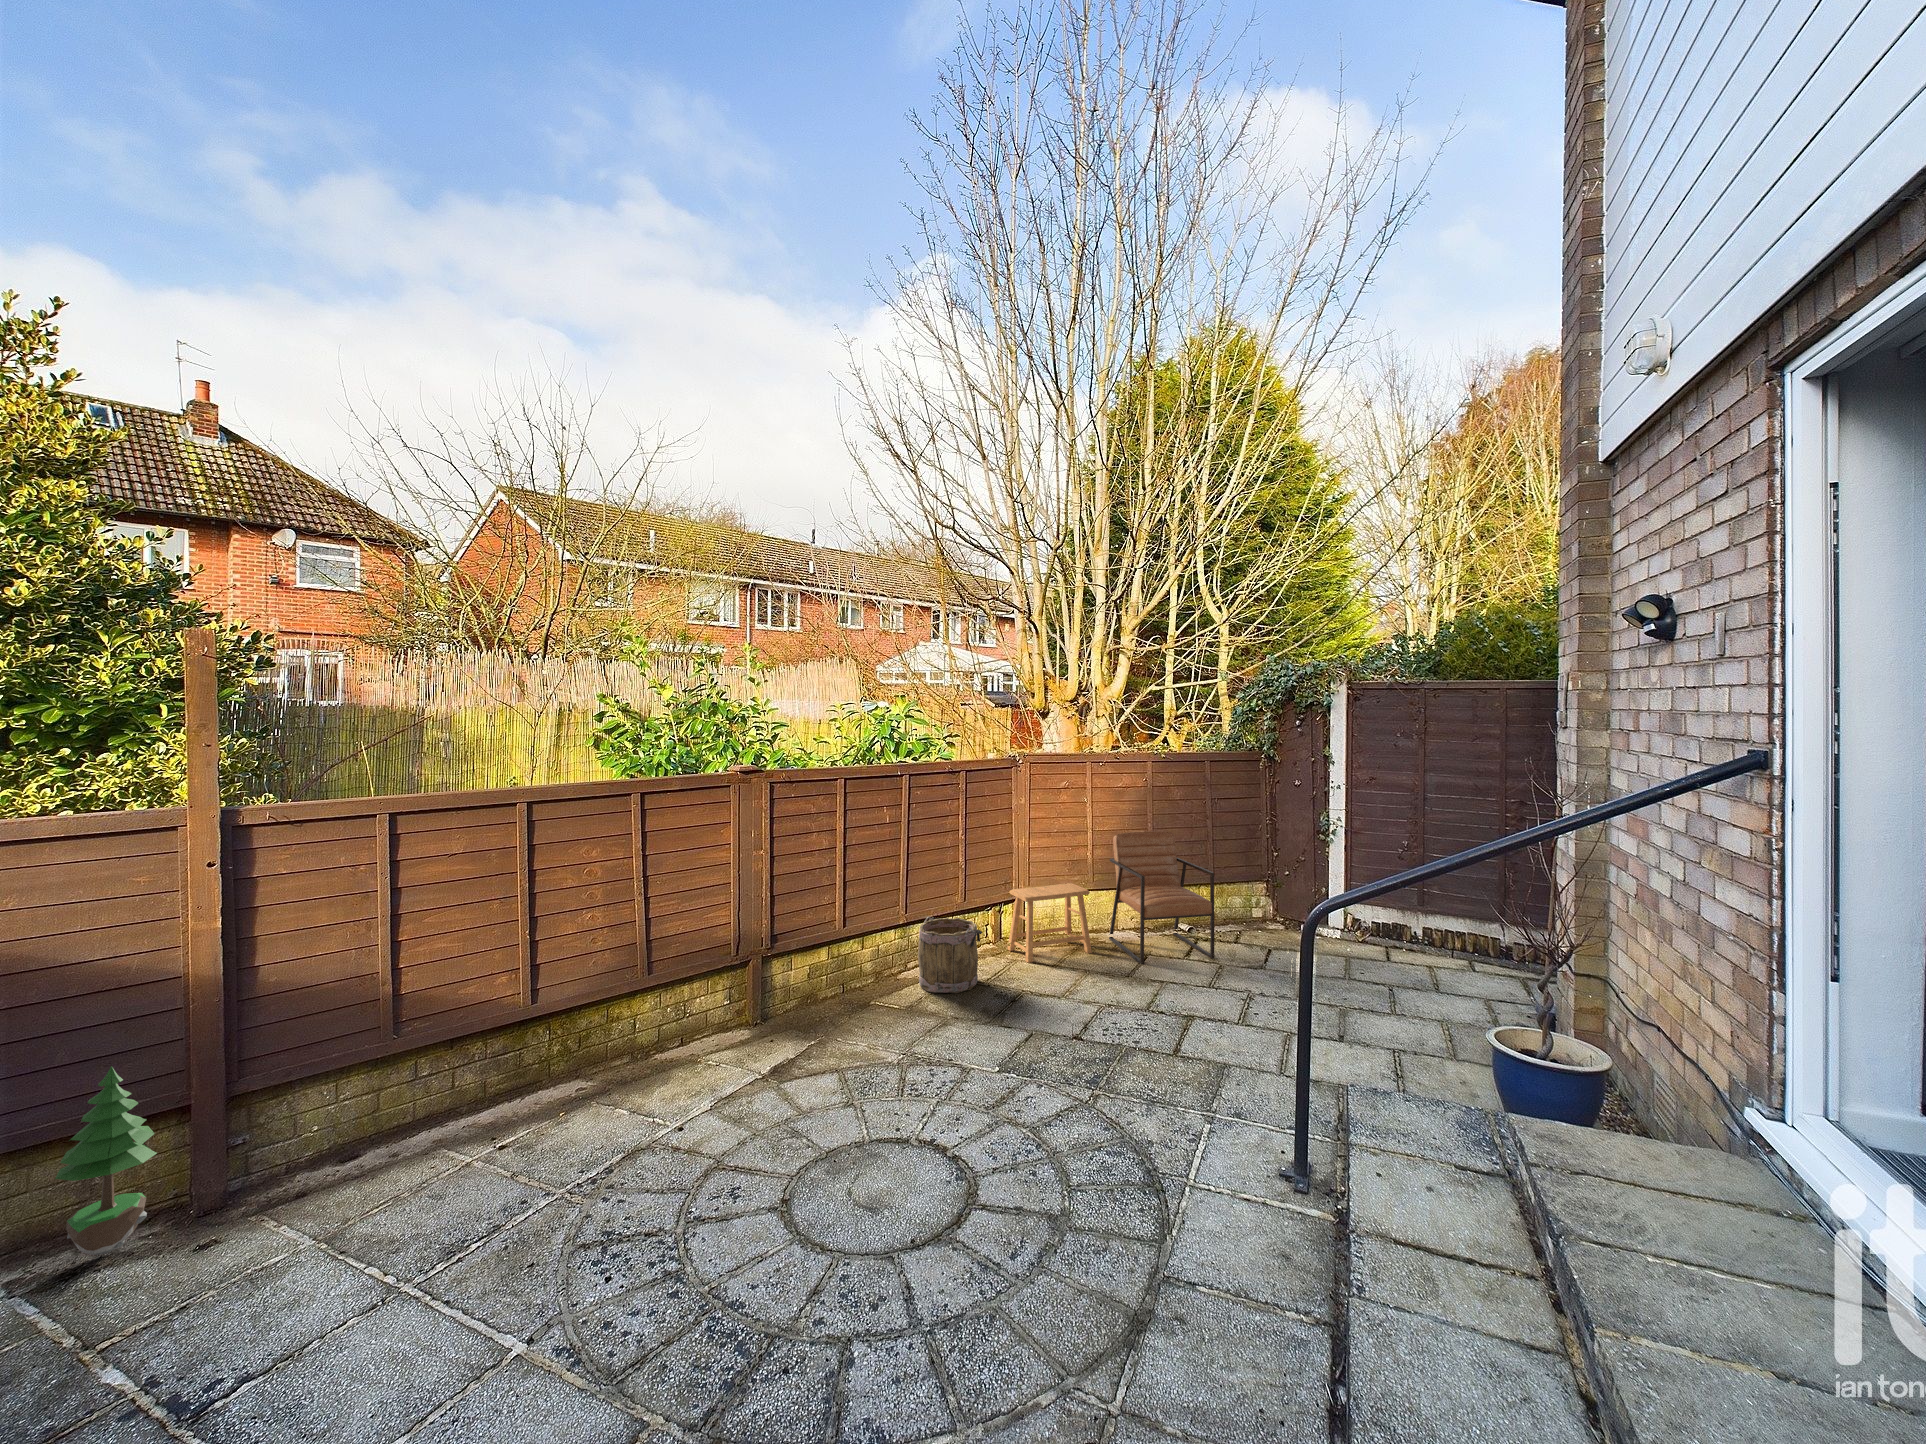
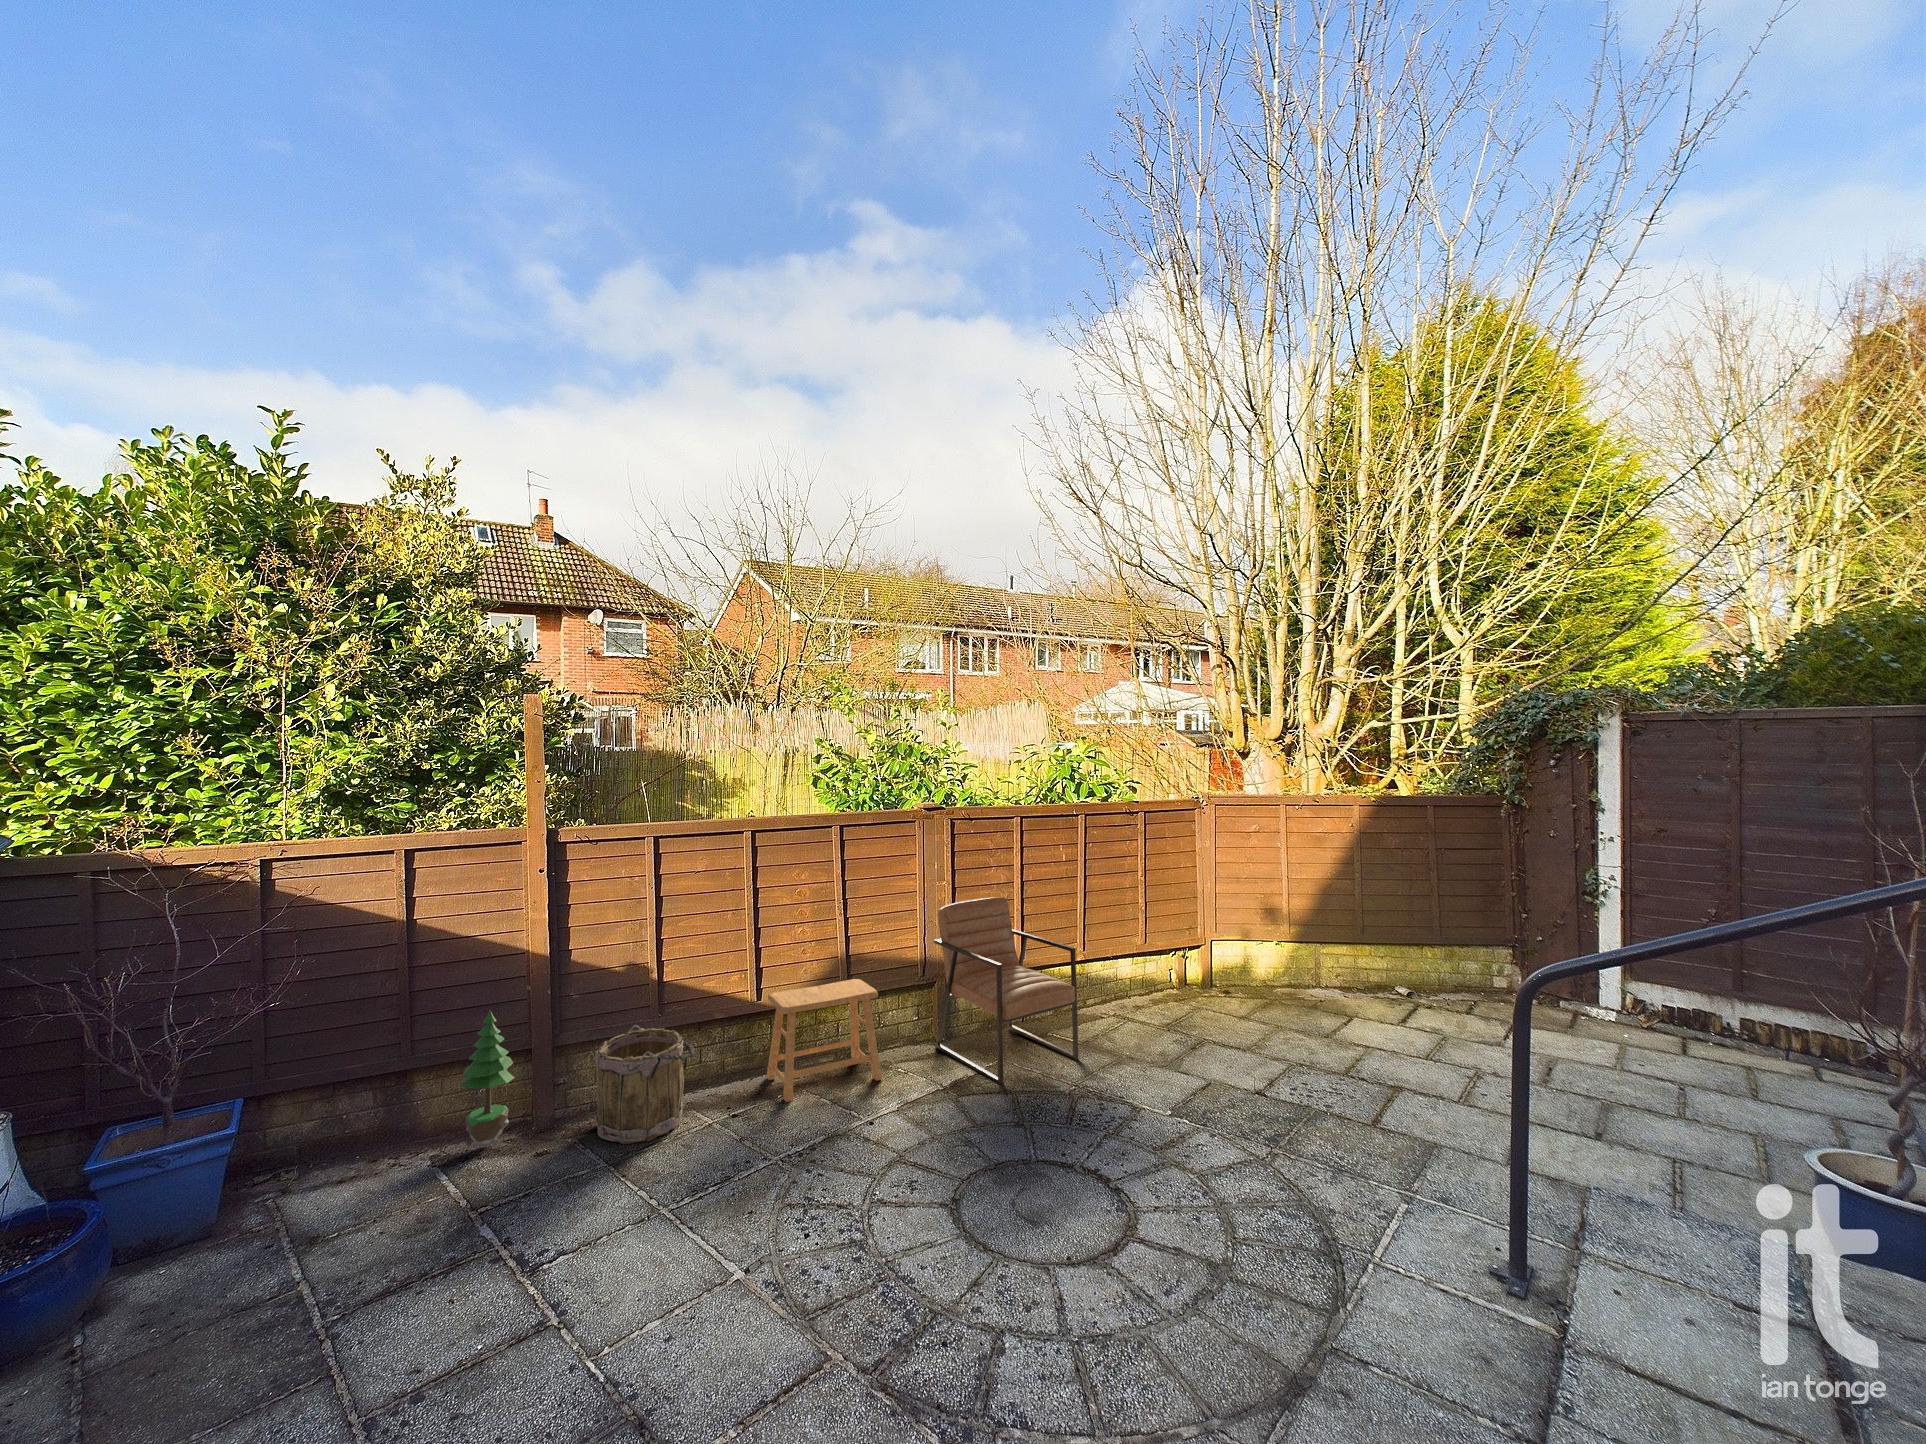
chair: present [1109,831,1214,964] -> present [934,897,1078,1084]
stool: present [1008,883,1092,963] -> present [767,979,882,1102]
bucket: present [918,917,982,993] -> present [596,1025,695,1144]

